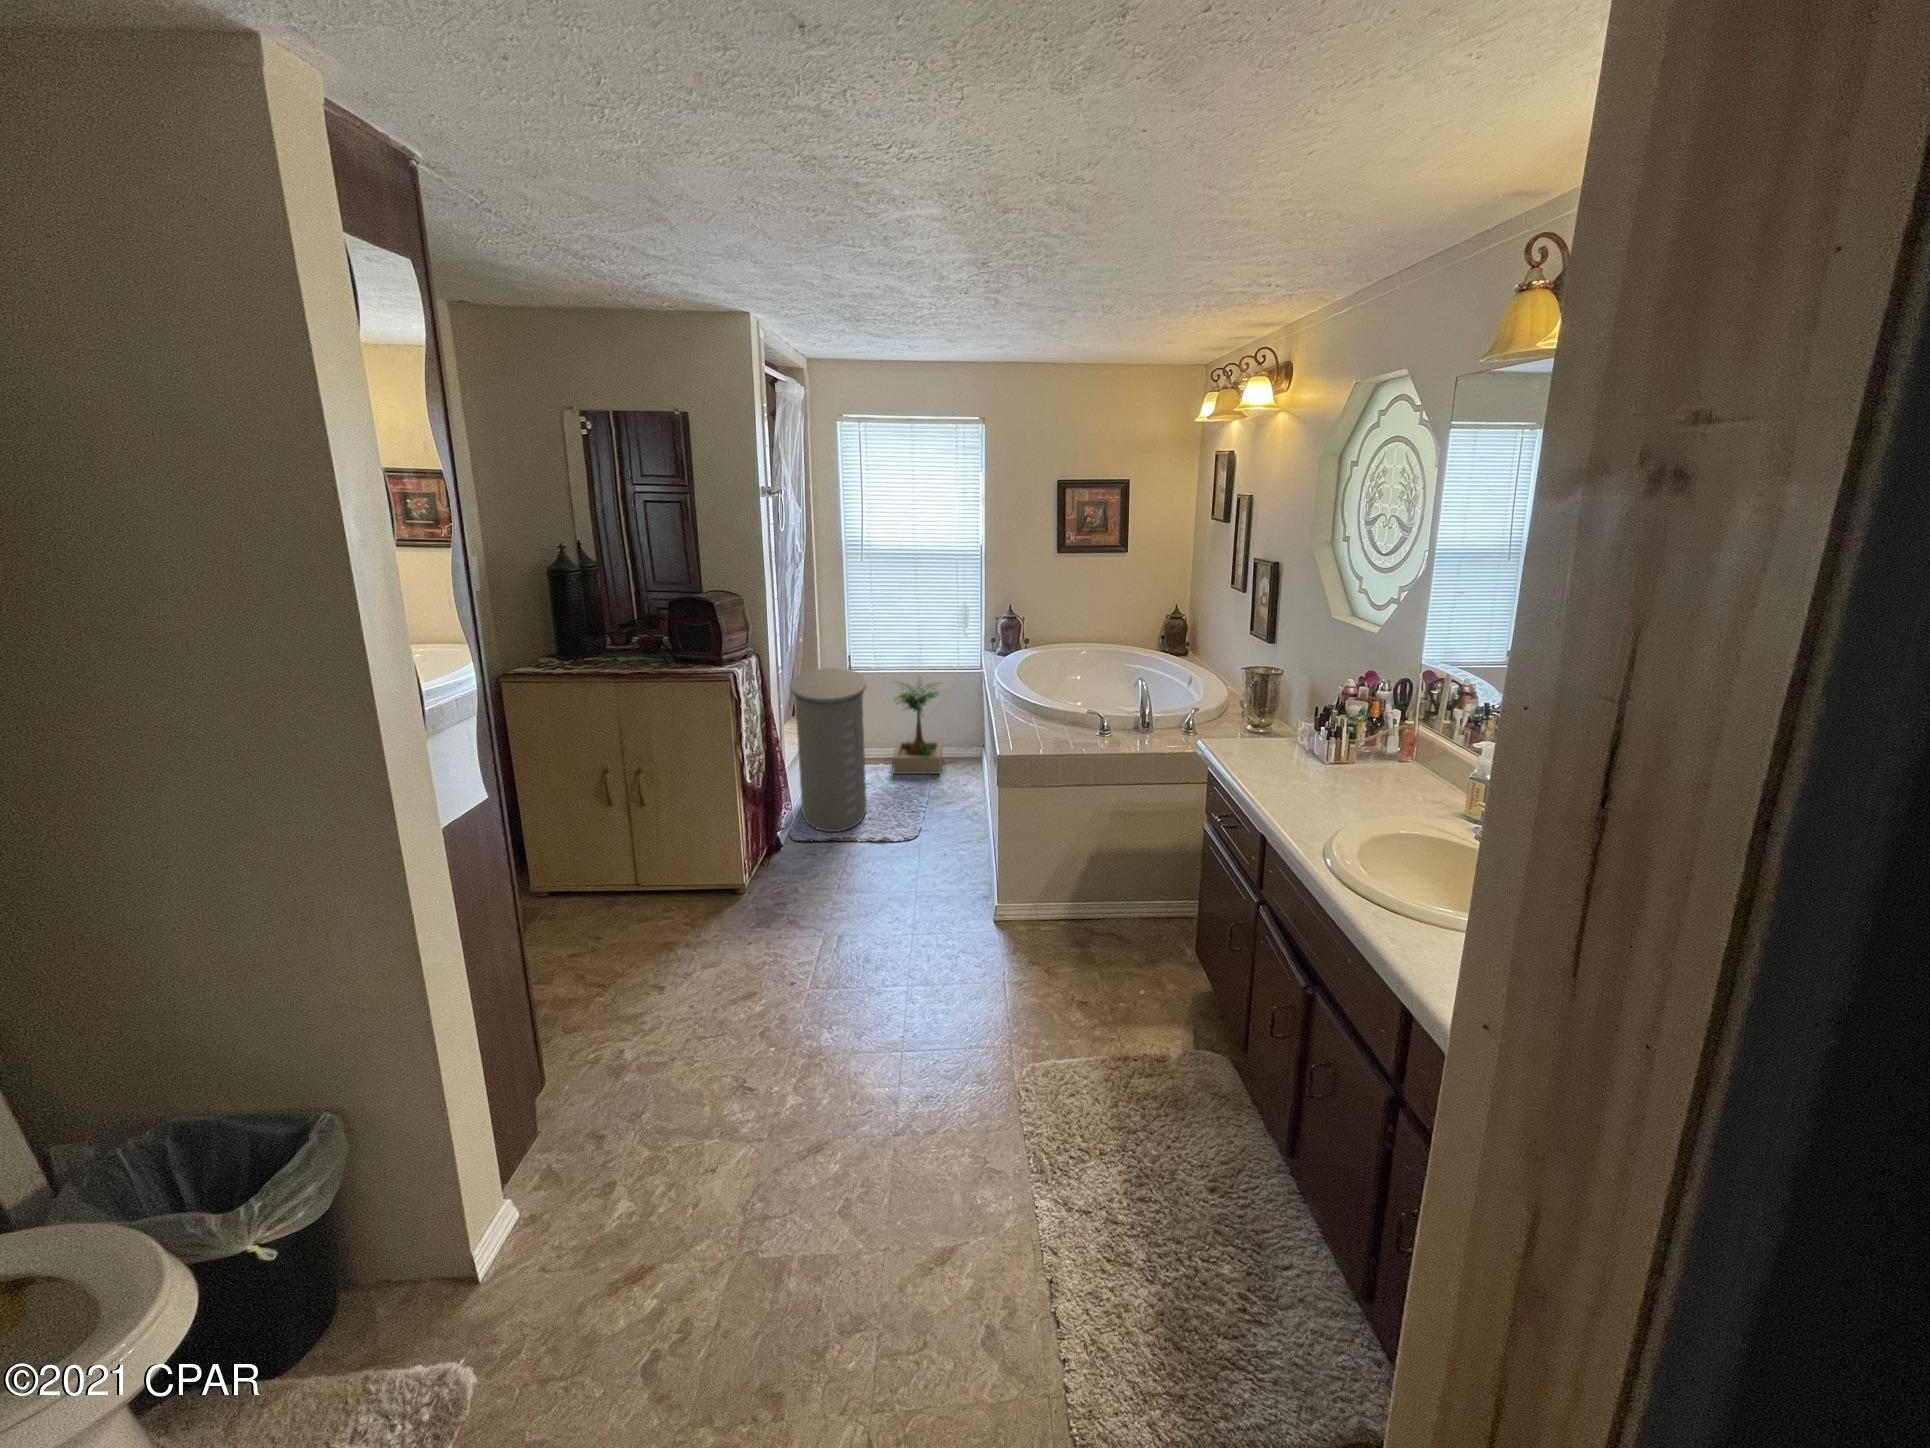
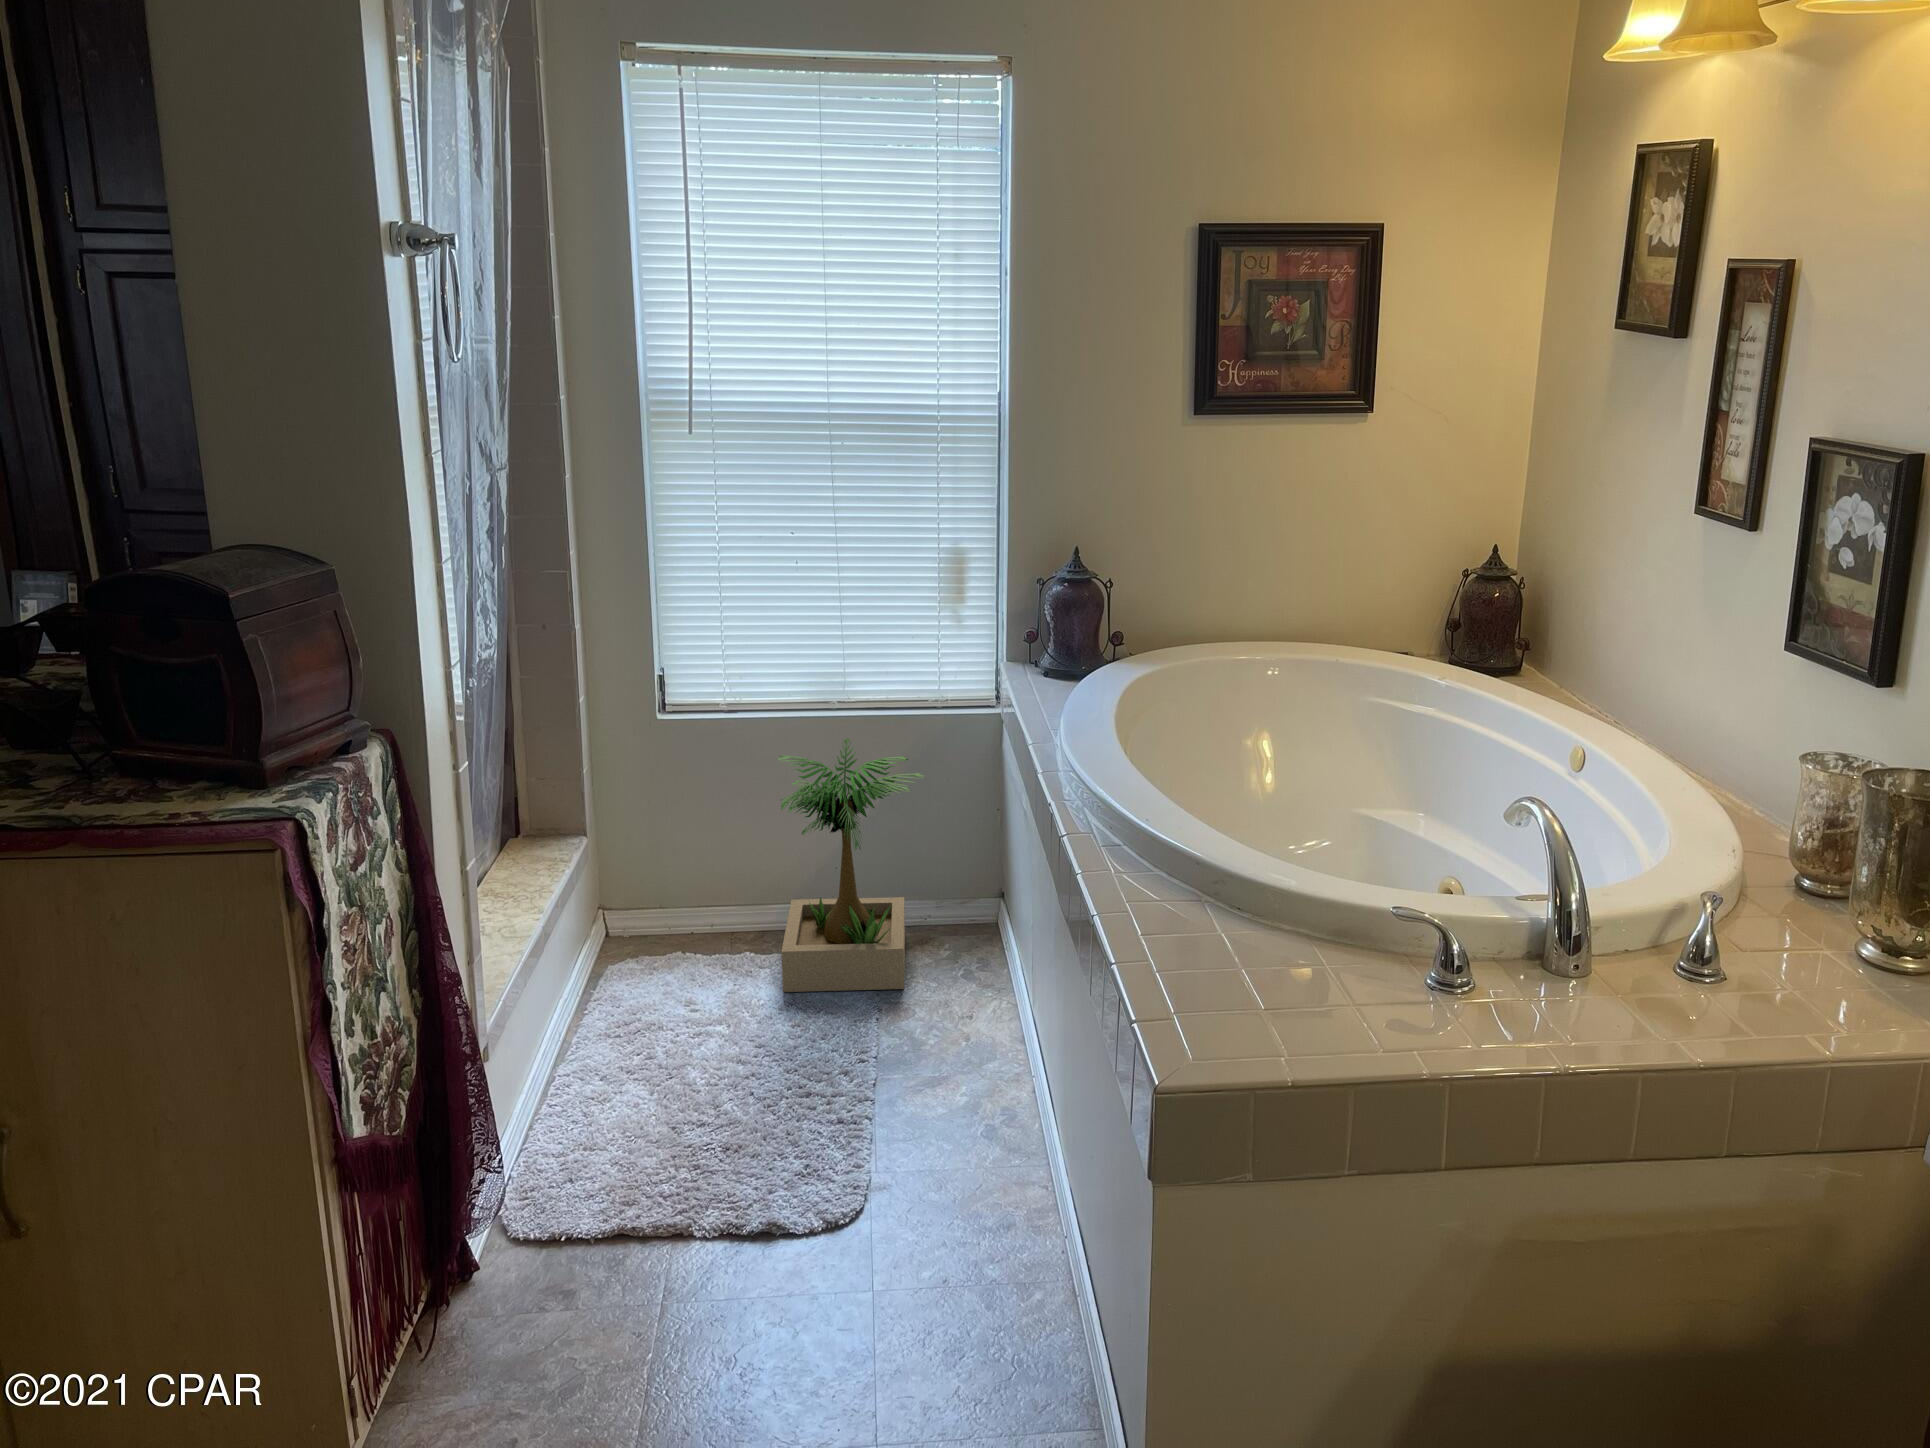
laundry hamper: present [790,668,866,832] -> none [500,735,718,1199]

